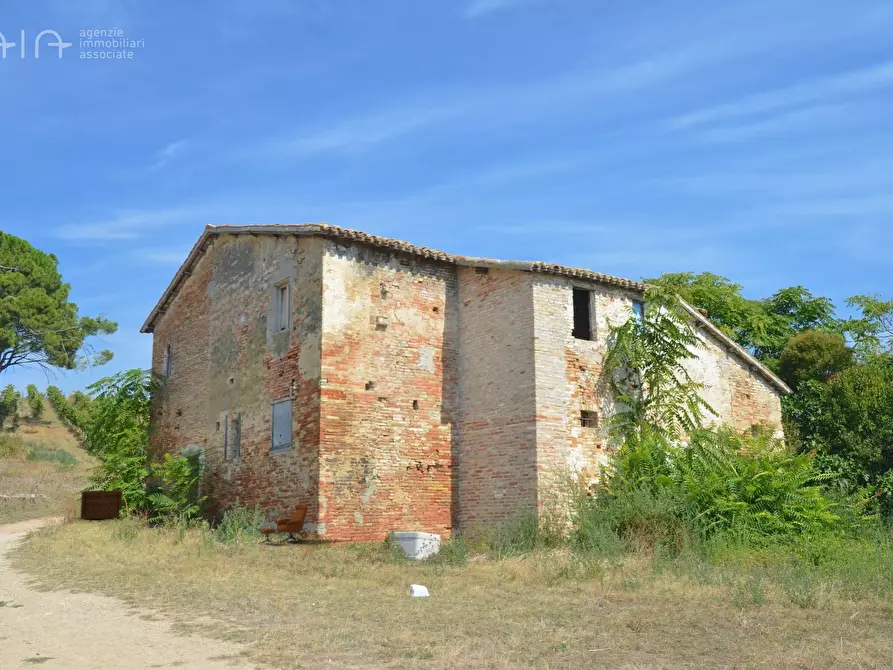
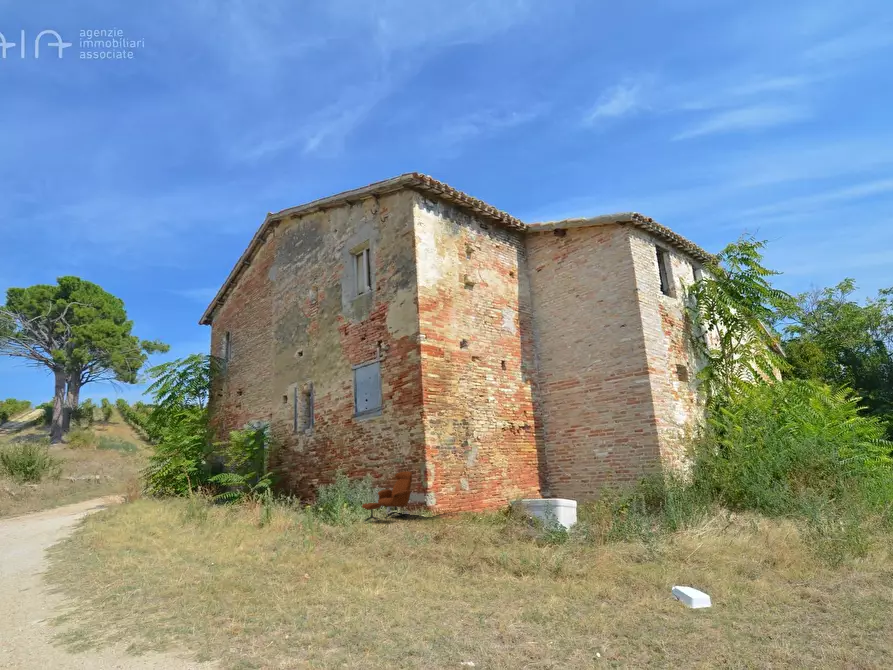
wooden crate: present [80,490,122,519] -> none [139,469,186,501]

